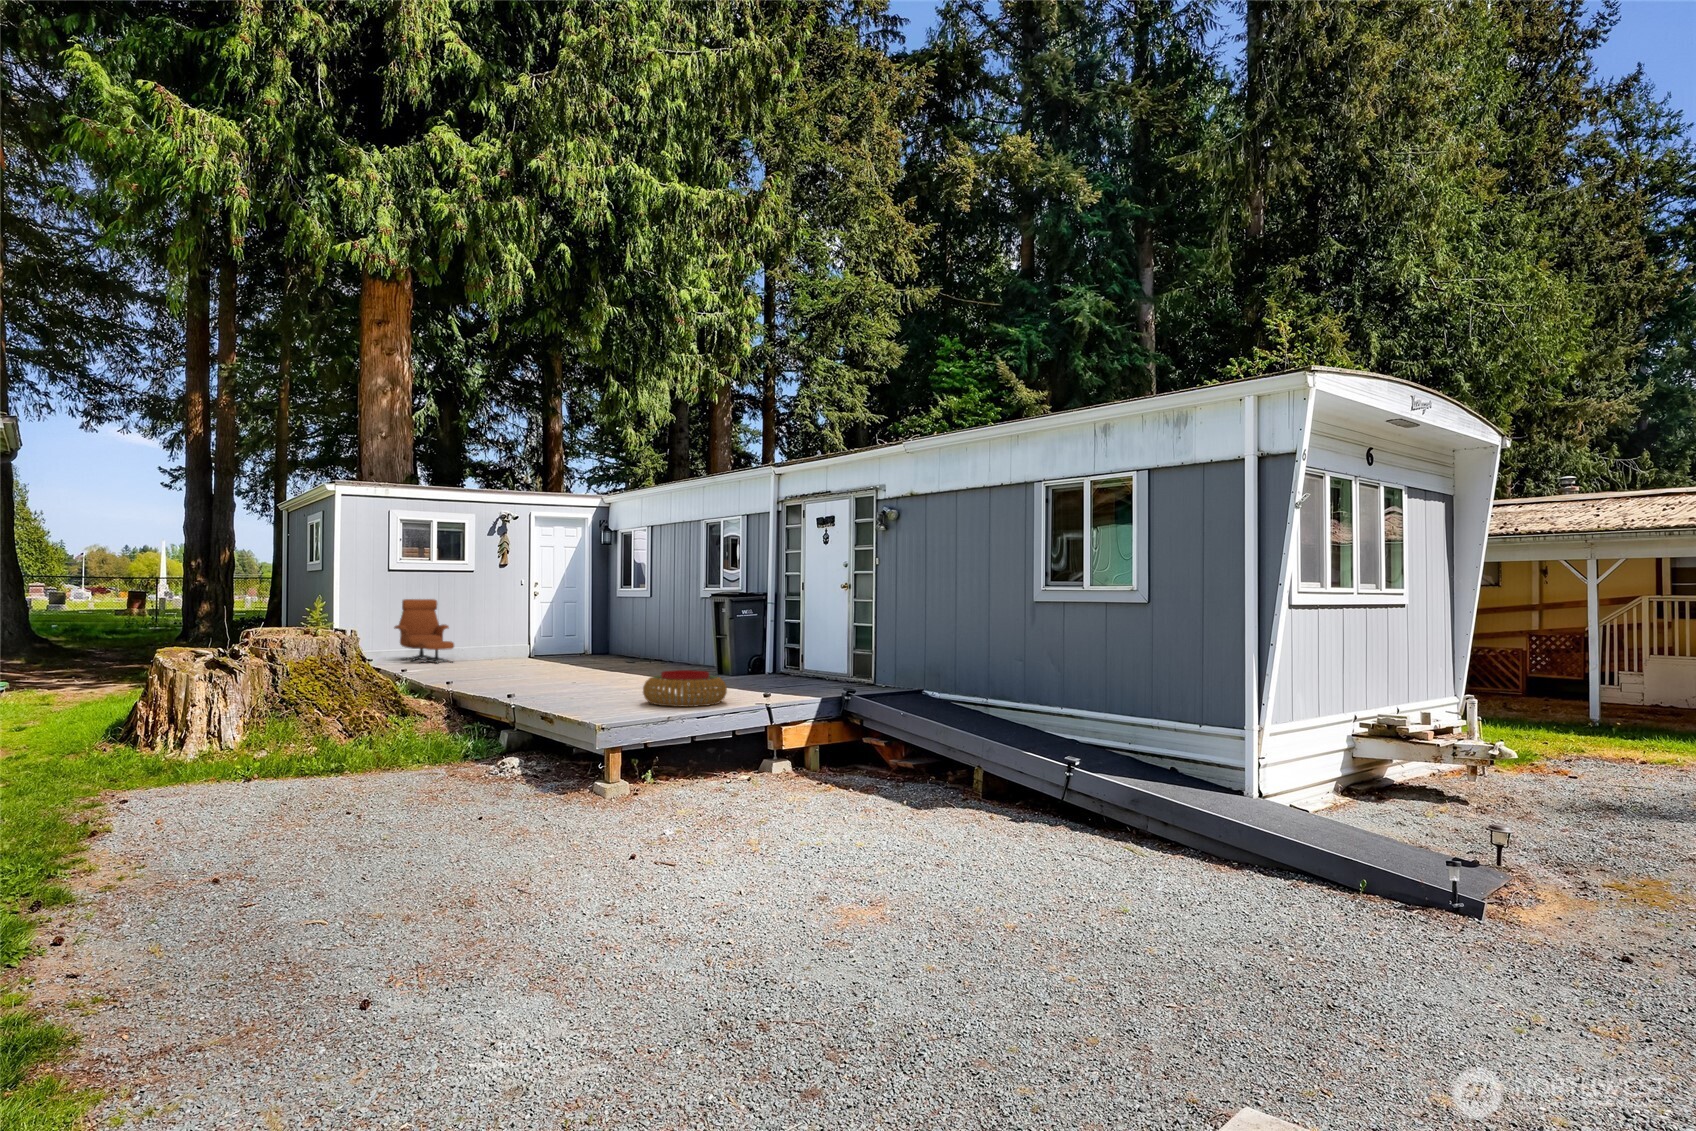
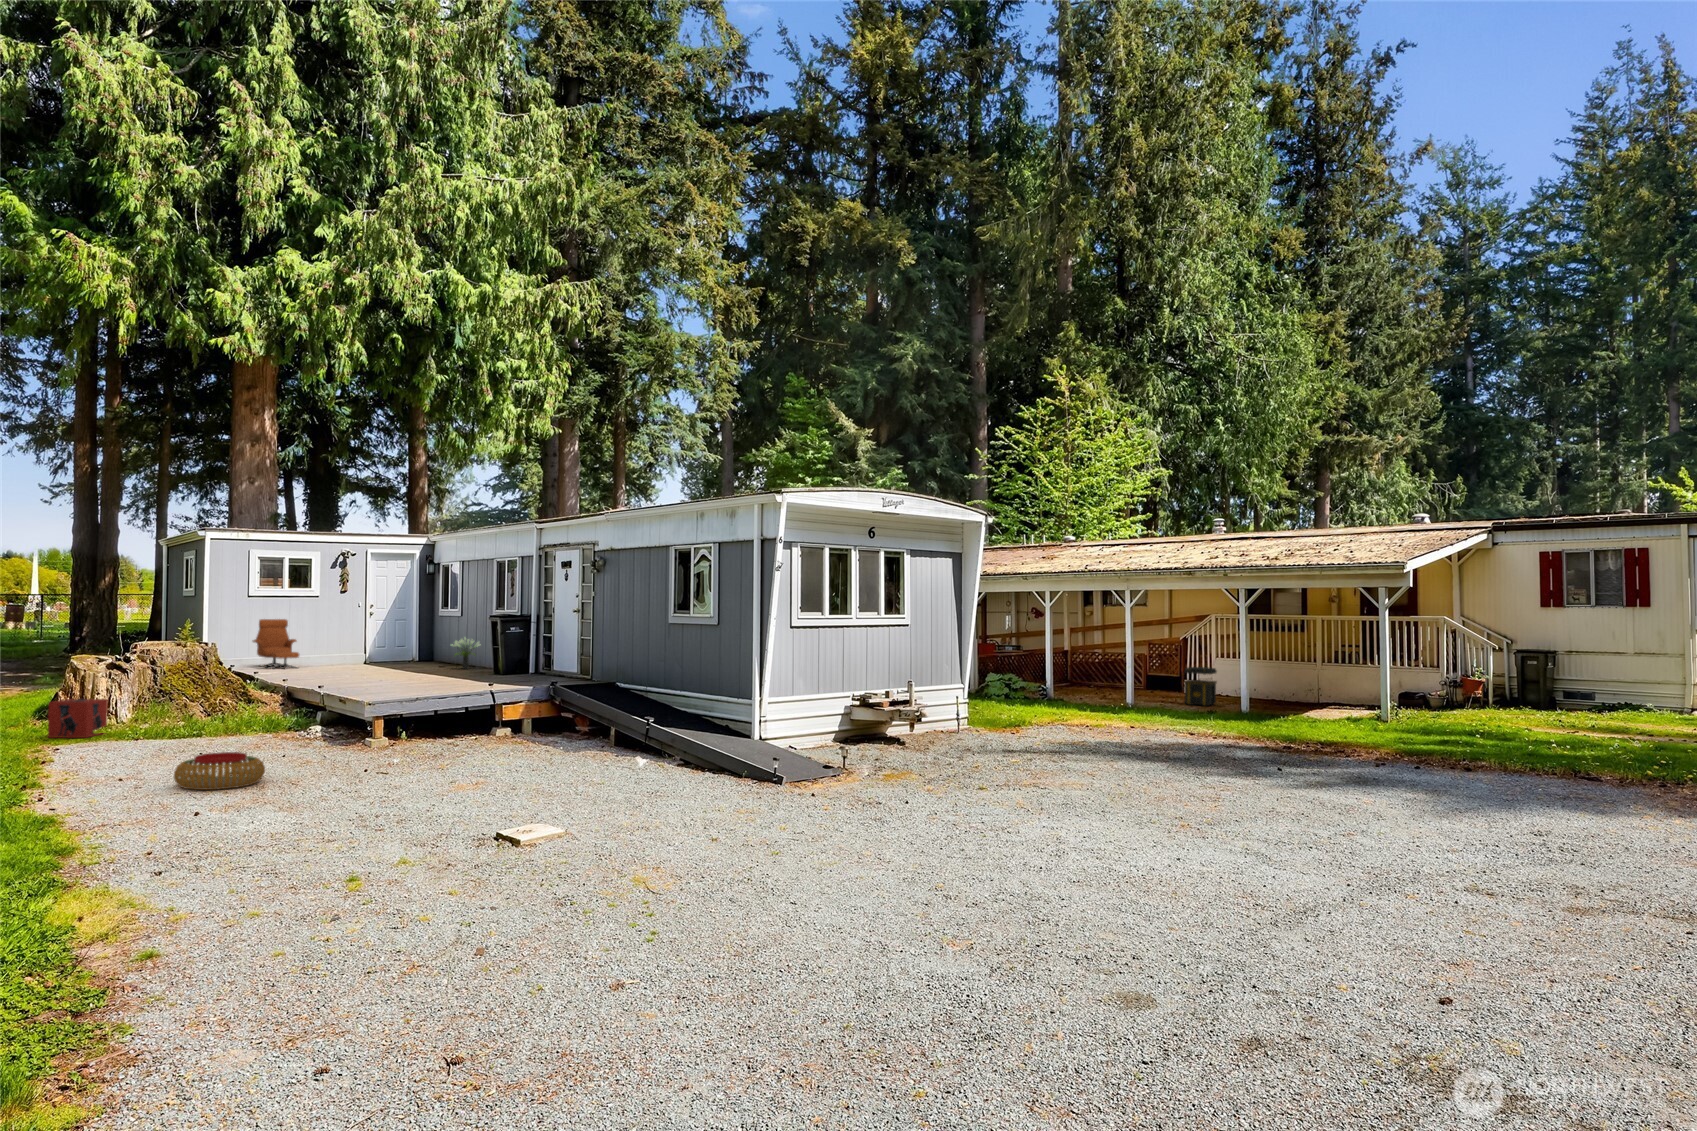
potted plant: none [648,623,687,665] -> present [454,638,479,669]
toolbox: none [1618,666,1664,720] -> present [1184,667,1217,706]
pouf: present [643,670,727,707] -> present [174,752,265,790]
storage box: none [116,713,207,776] -> present [48,699,108,738]

